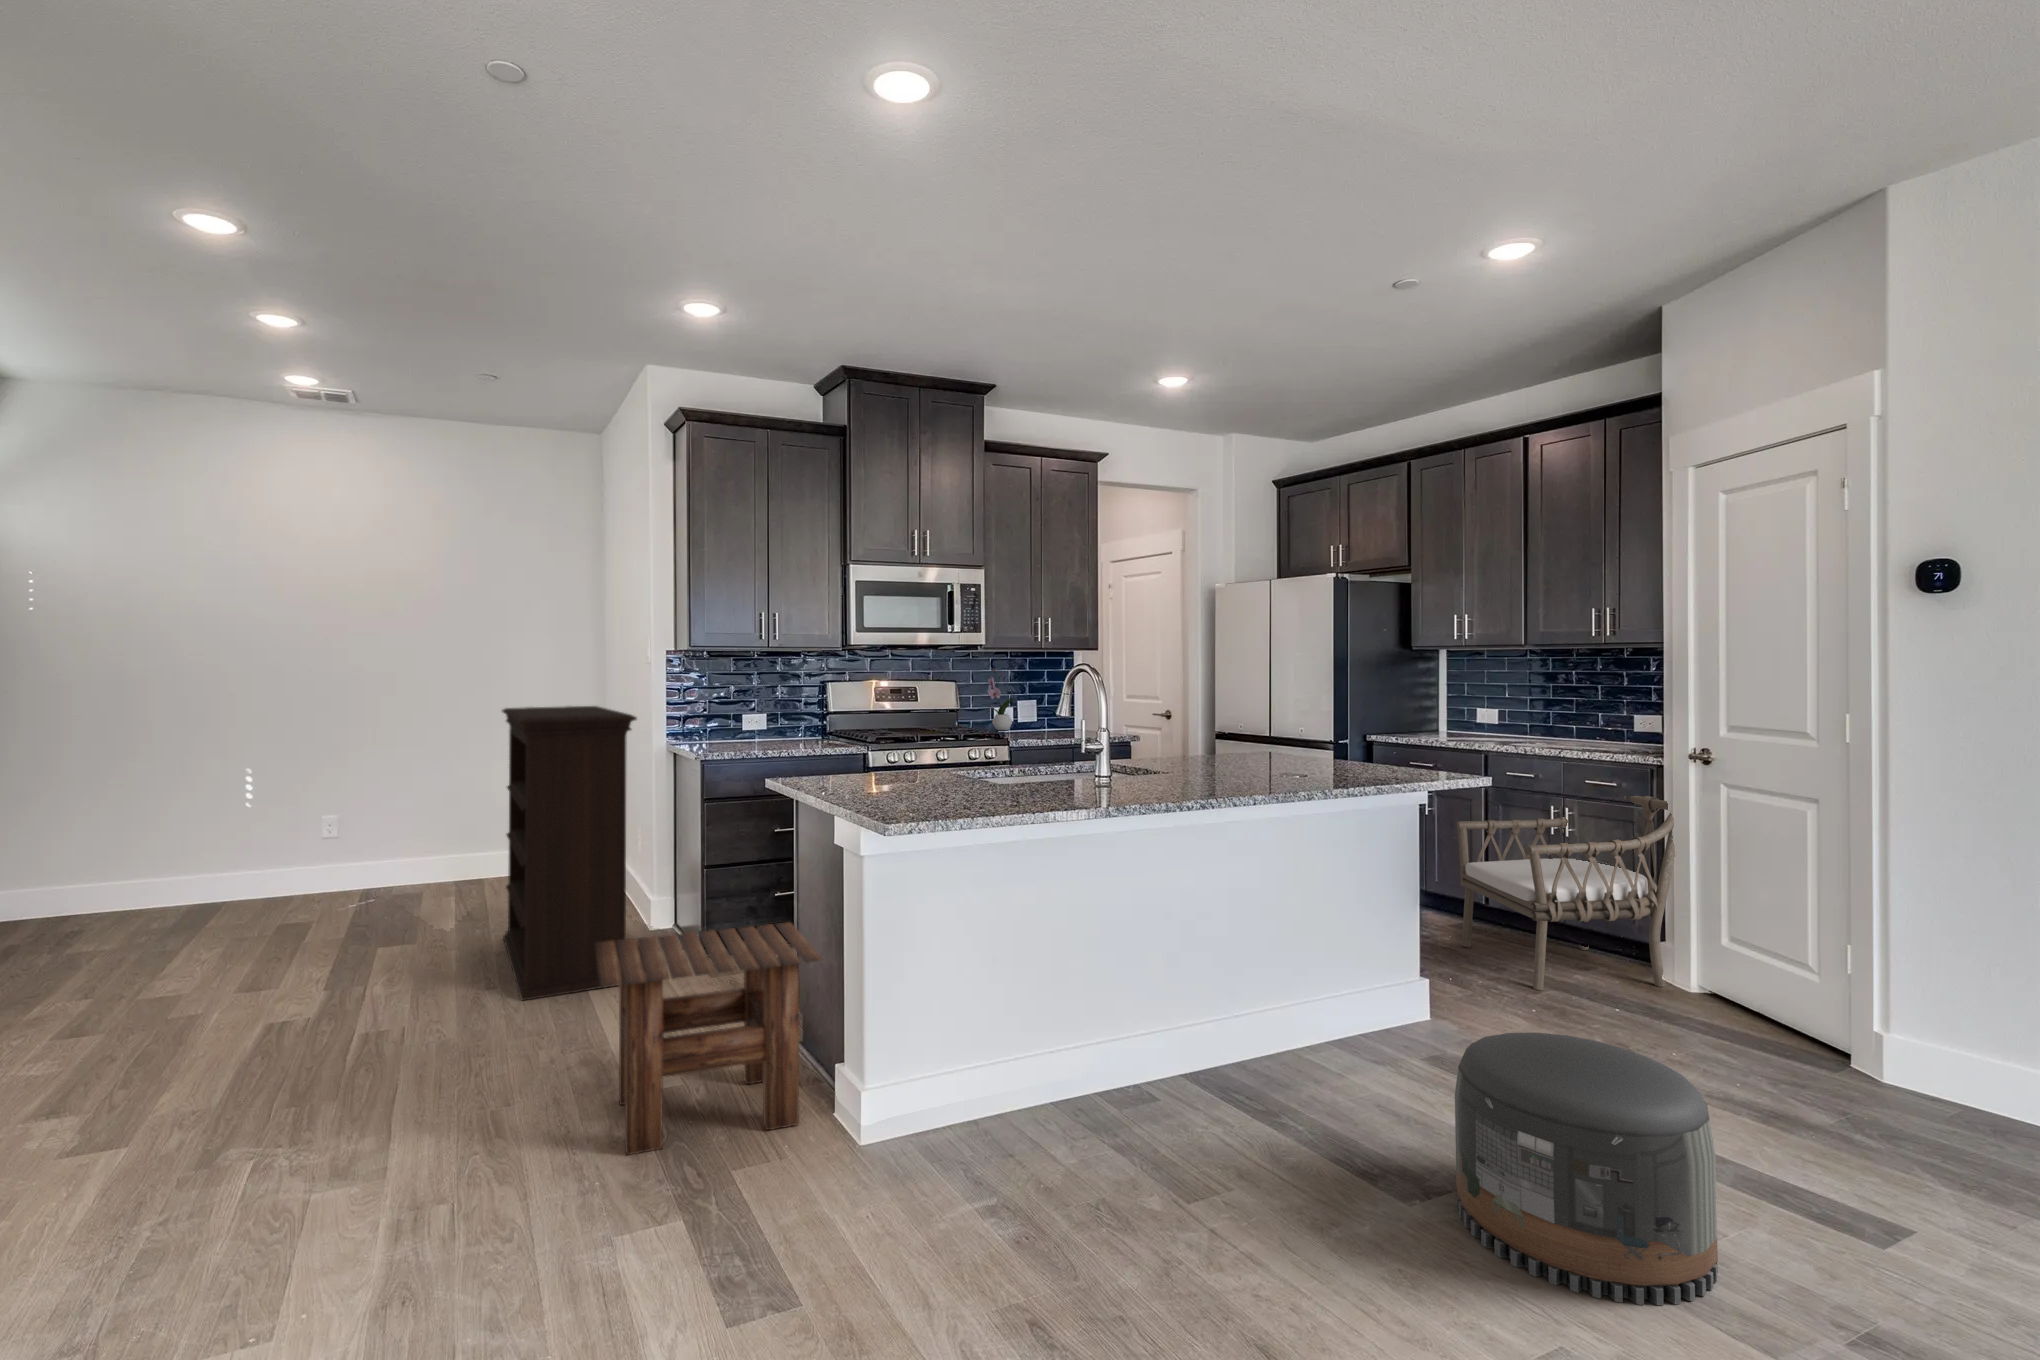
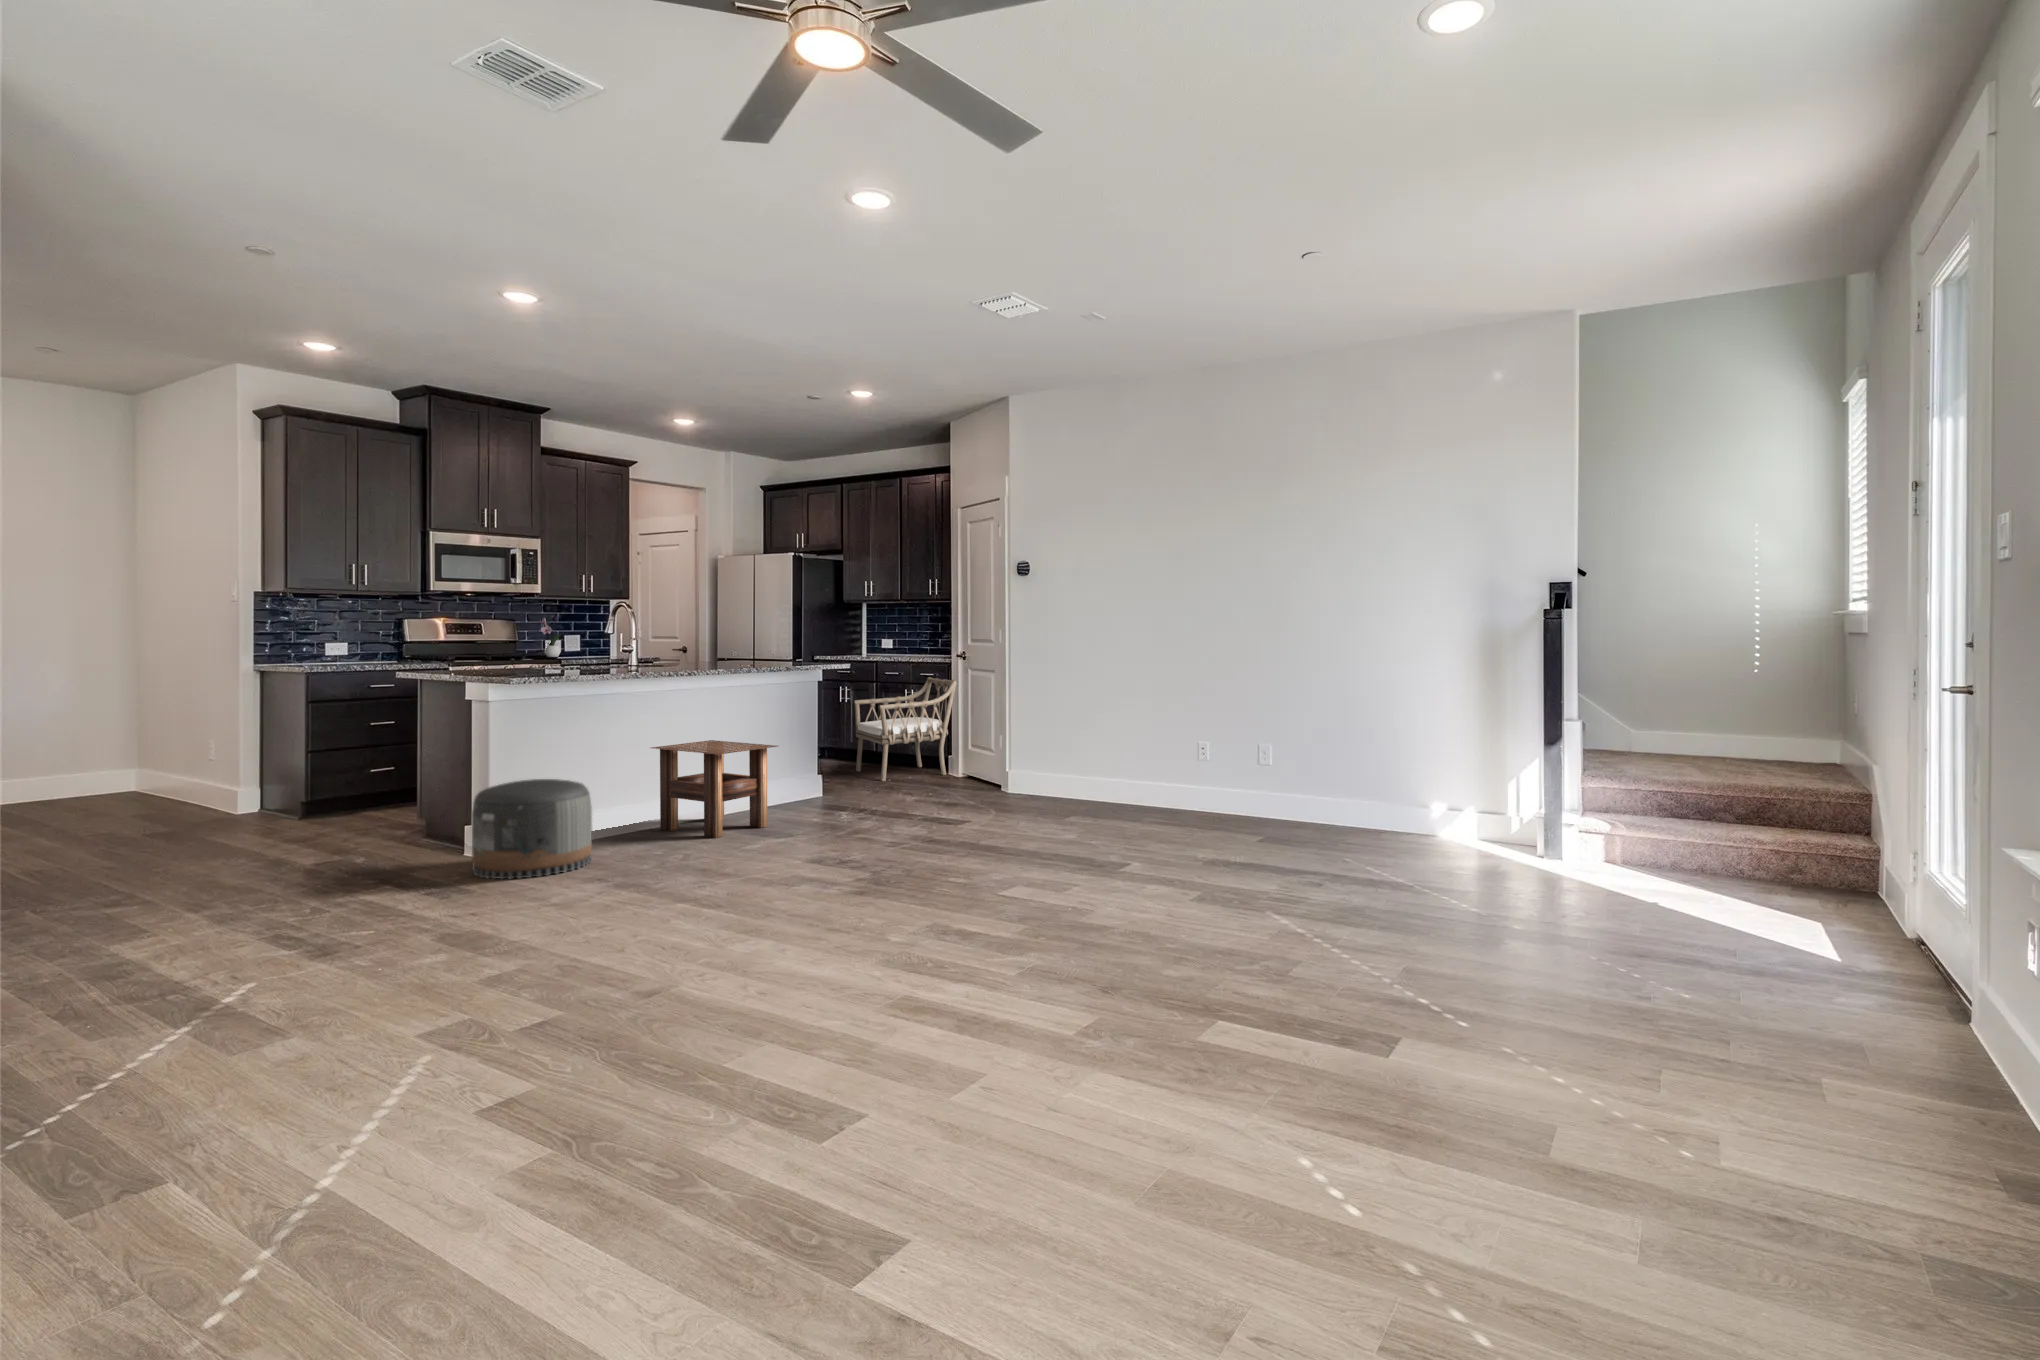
bookshelf: present [502,706,637,1000] -> none [81,636,261,847]
side table: present [595,922,823,1155] -> present [651,740,777,838]
pouf: present [1455,1032,1718,1305] -> present [472,779,592,879]

